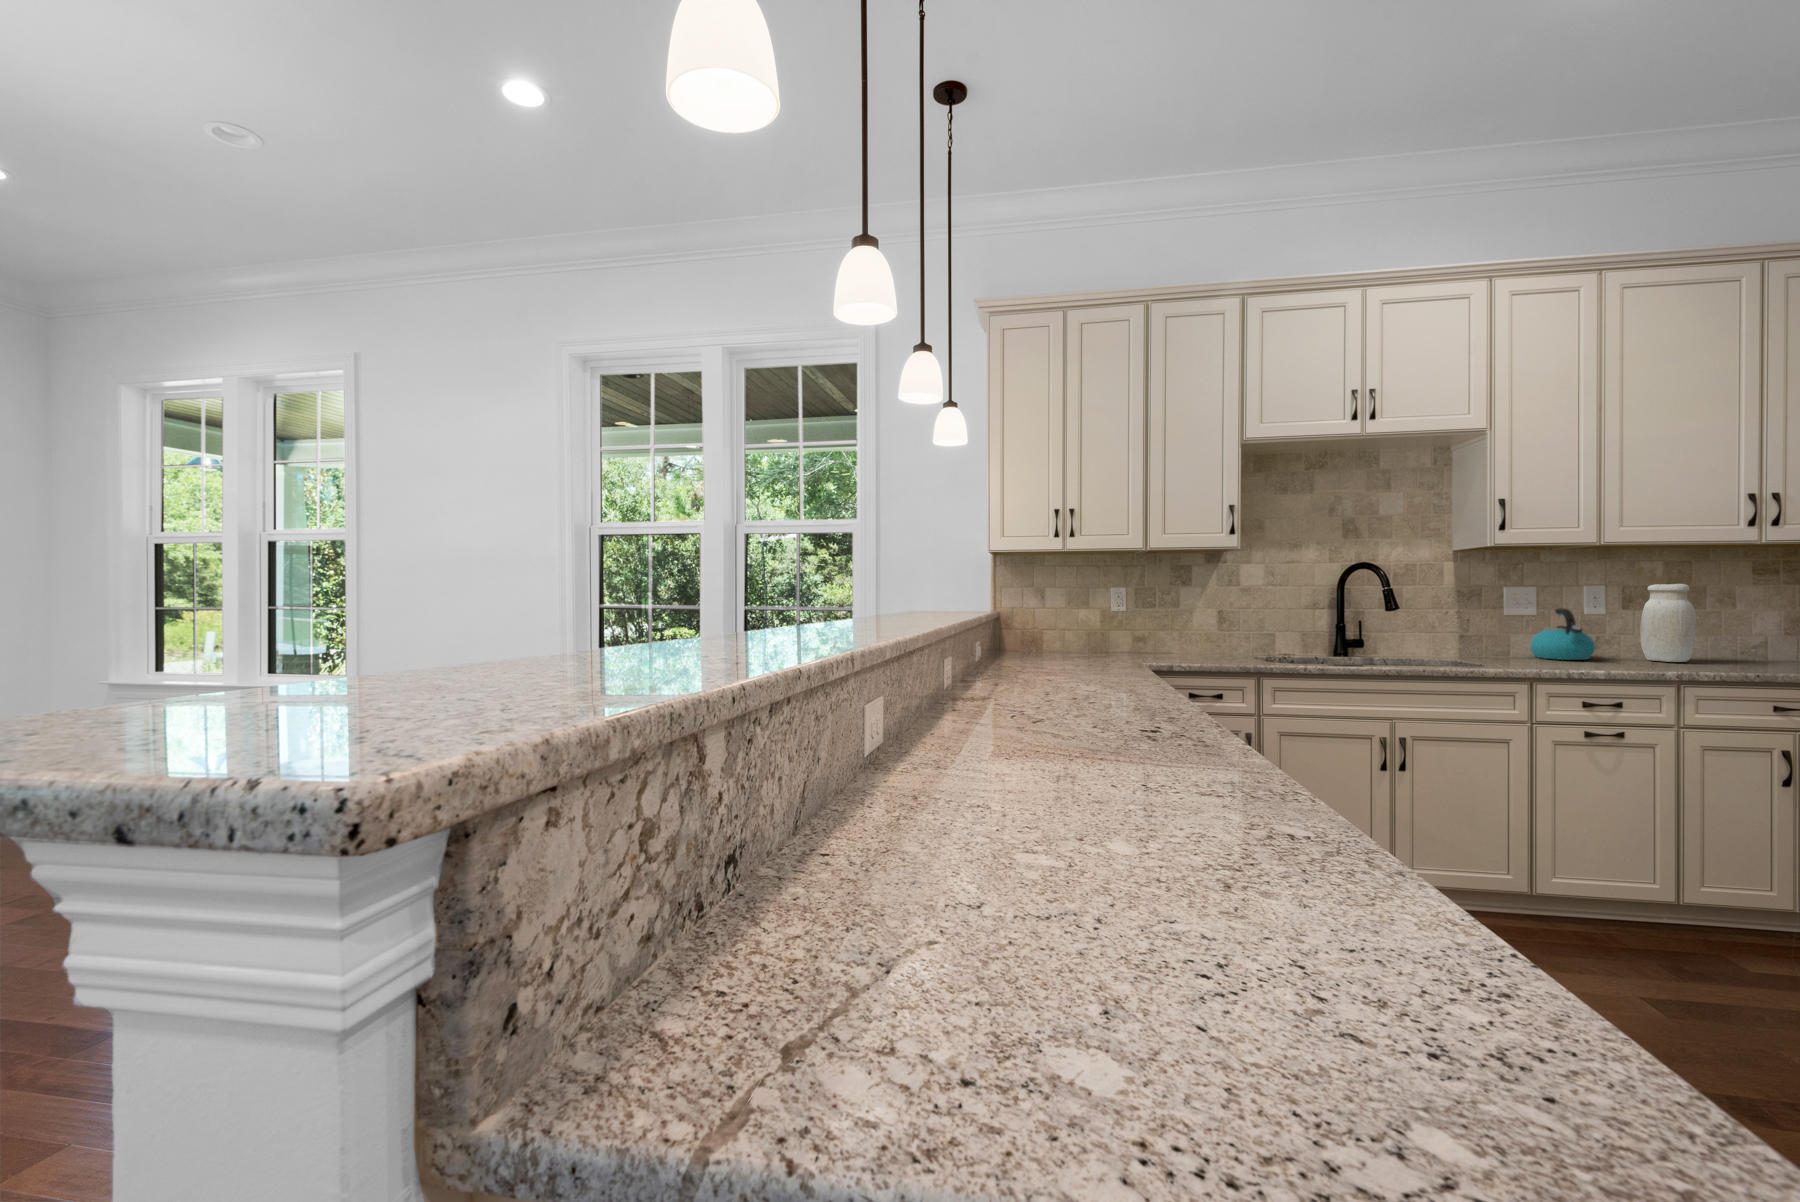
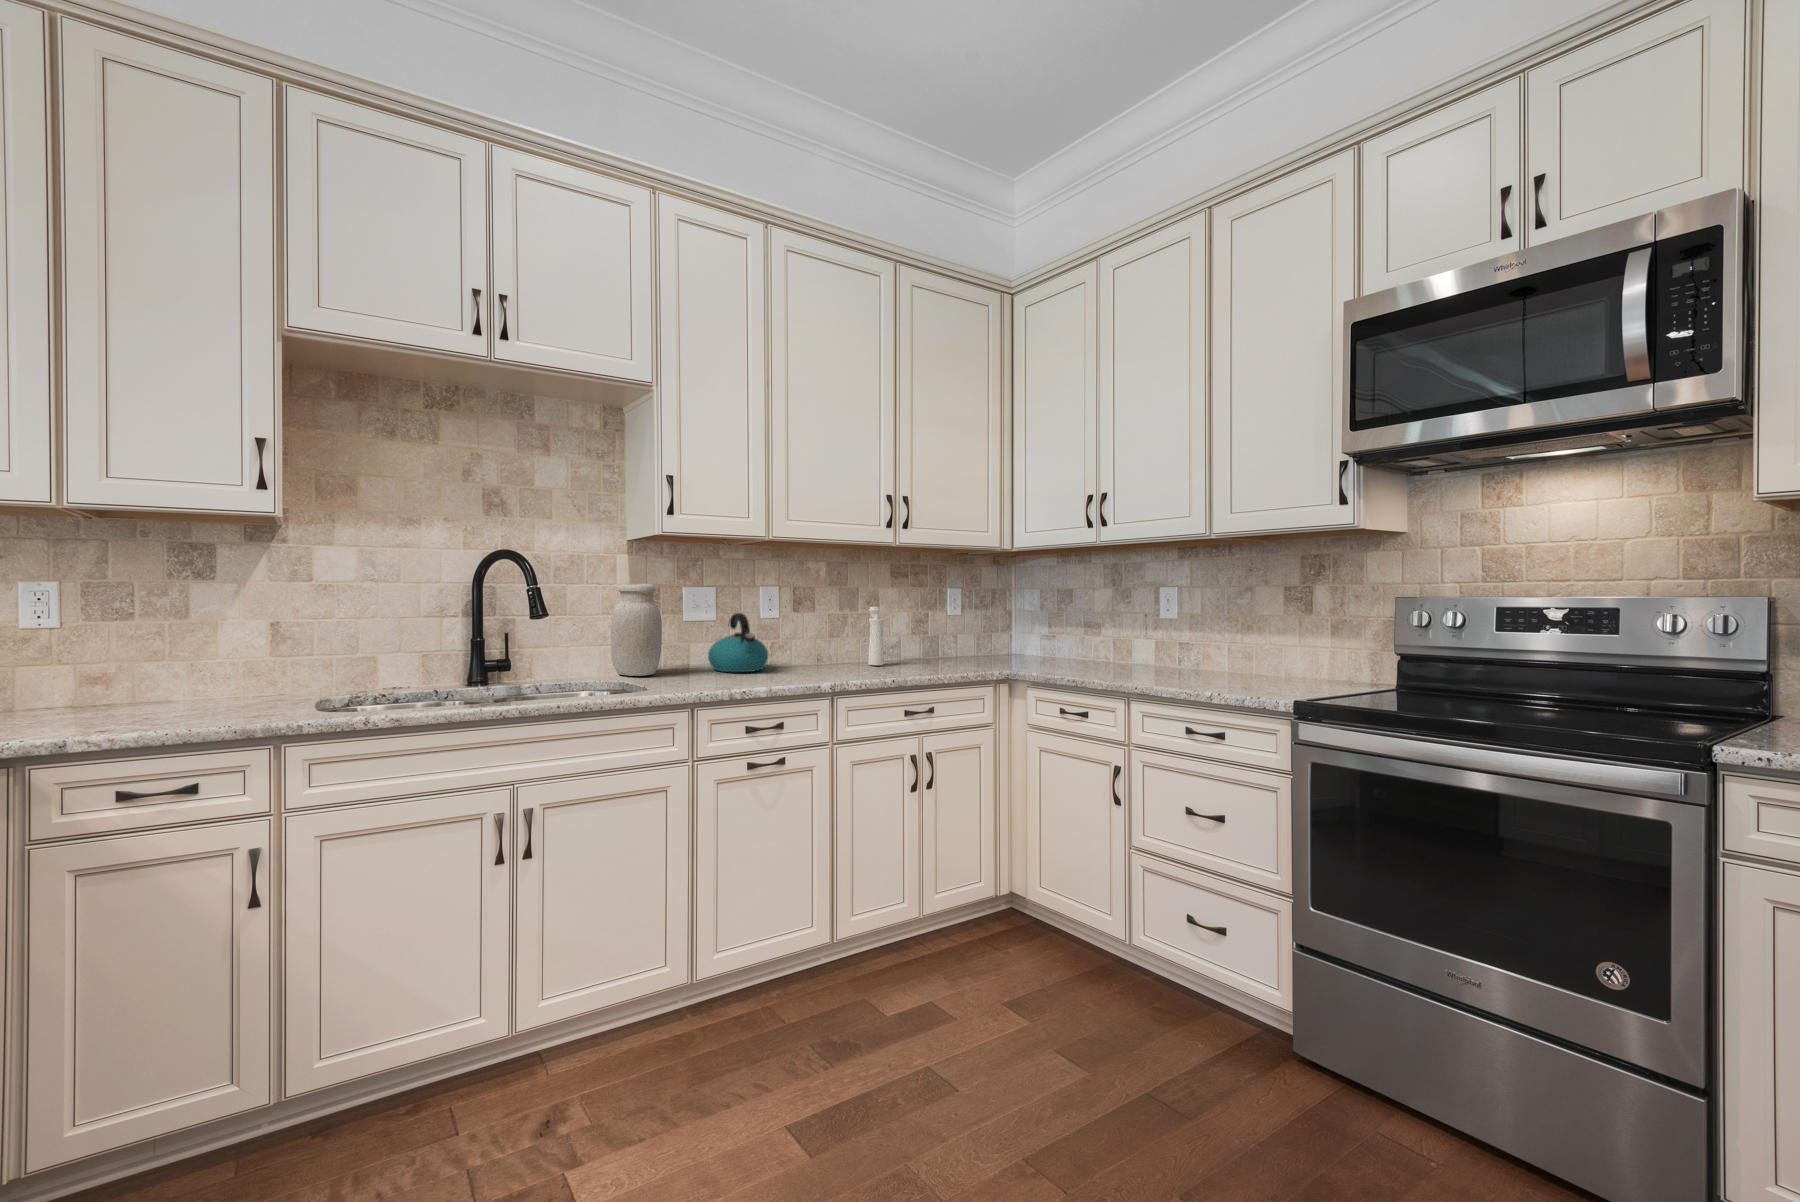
jar: present [1640,584,1696,662] -> present [611,584,662,676]
pepper mill: none [1720,603,1743,662] -> present [868,607,884,665]

